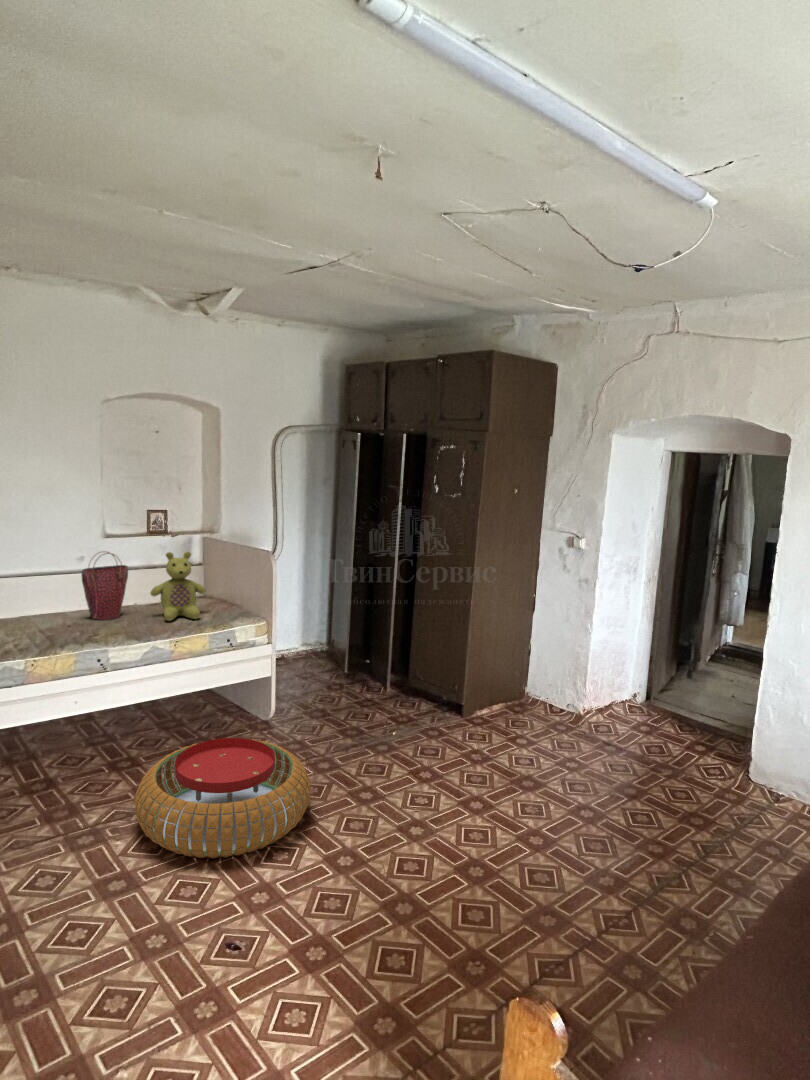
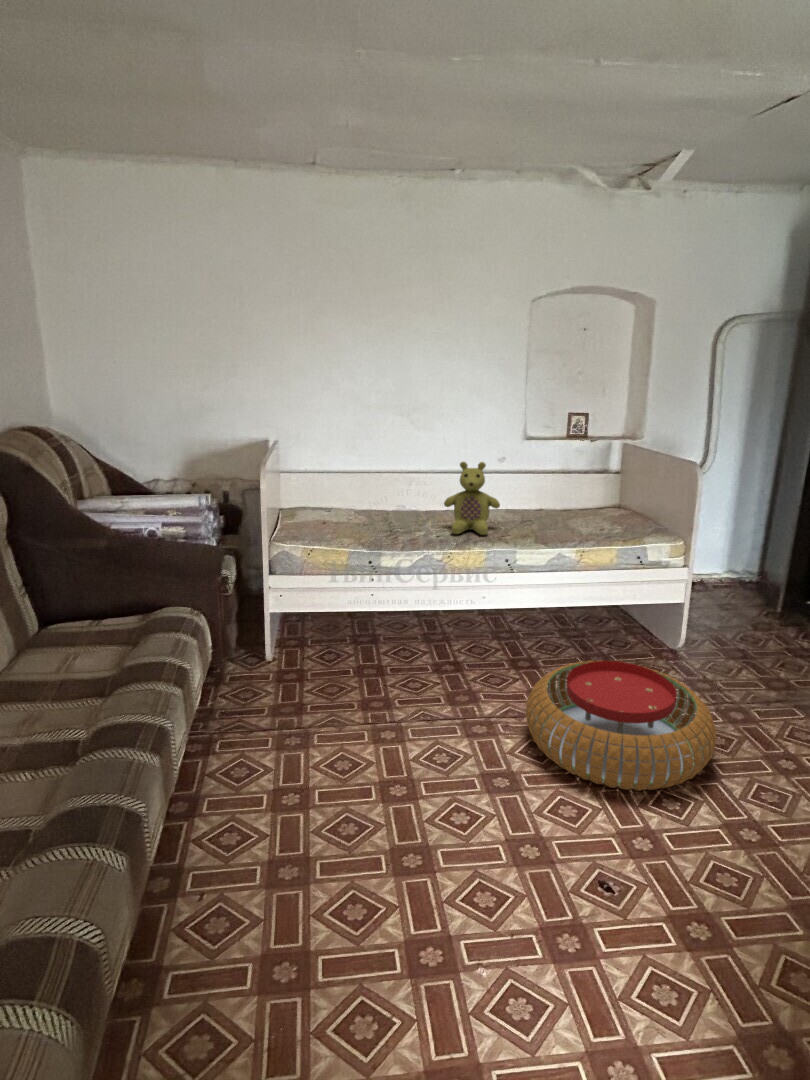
handbag: present [82,552,128,620] -> none [499,455,542,522]
stuffed bear: present [151,552,205,621] -> present [444,462,500,535]

